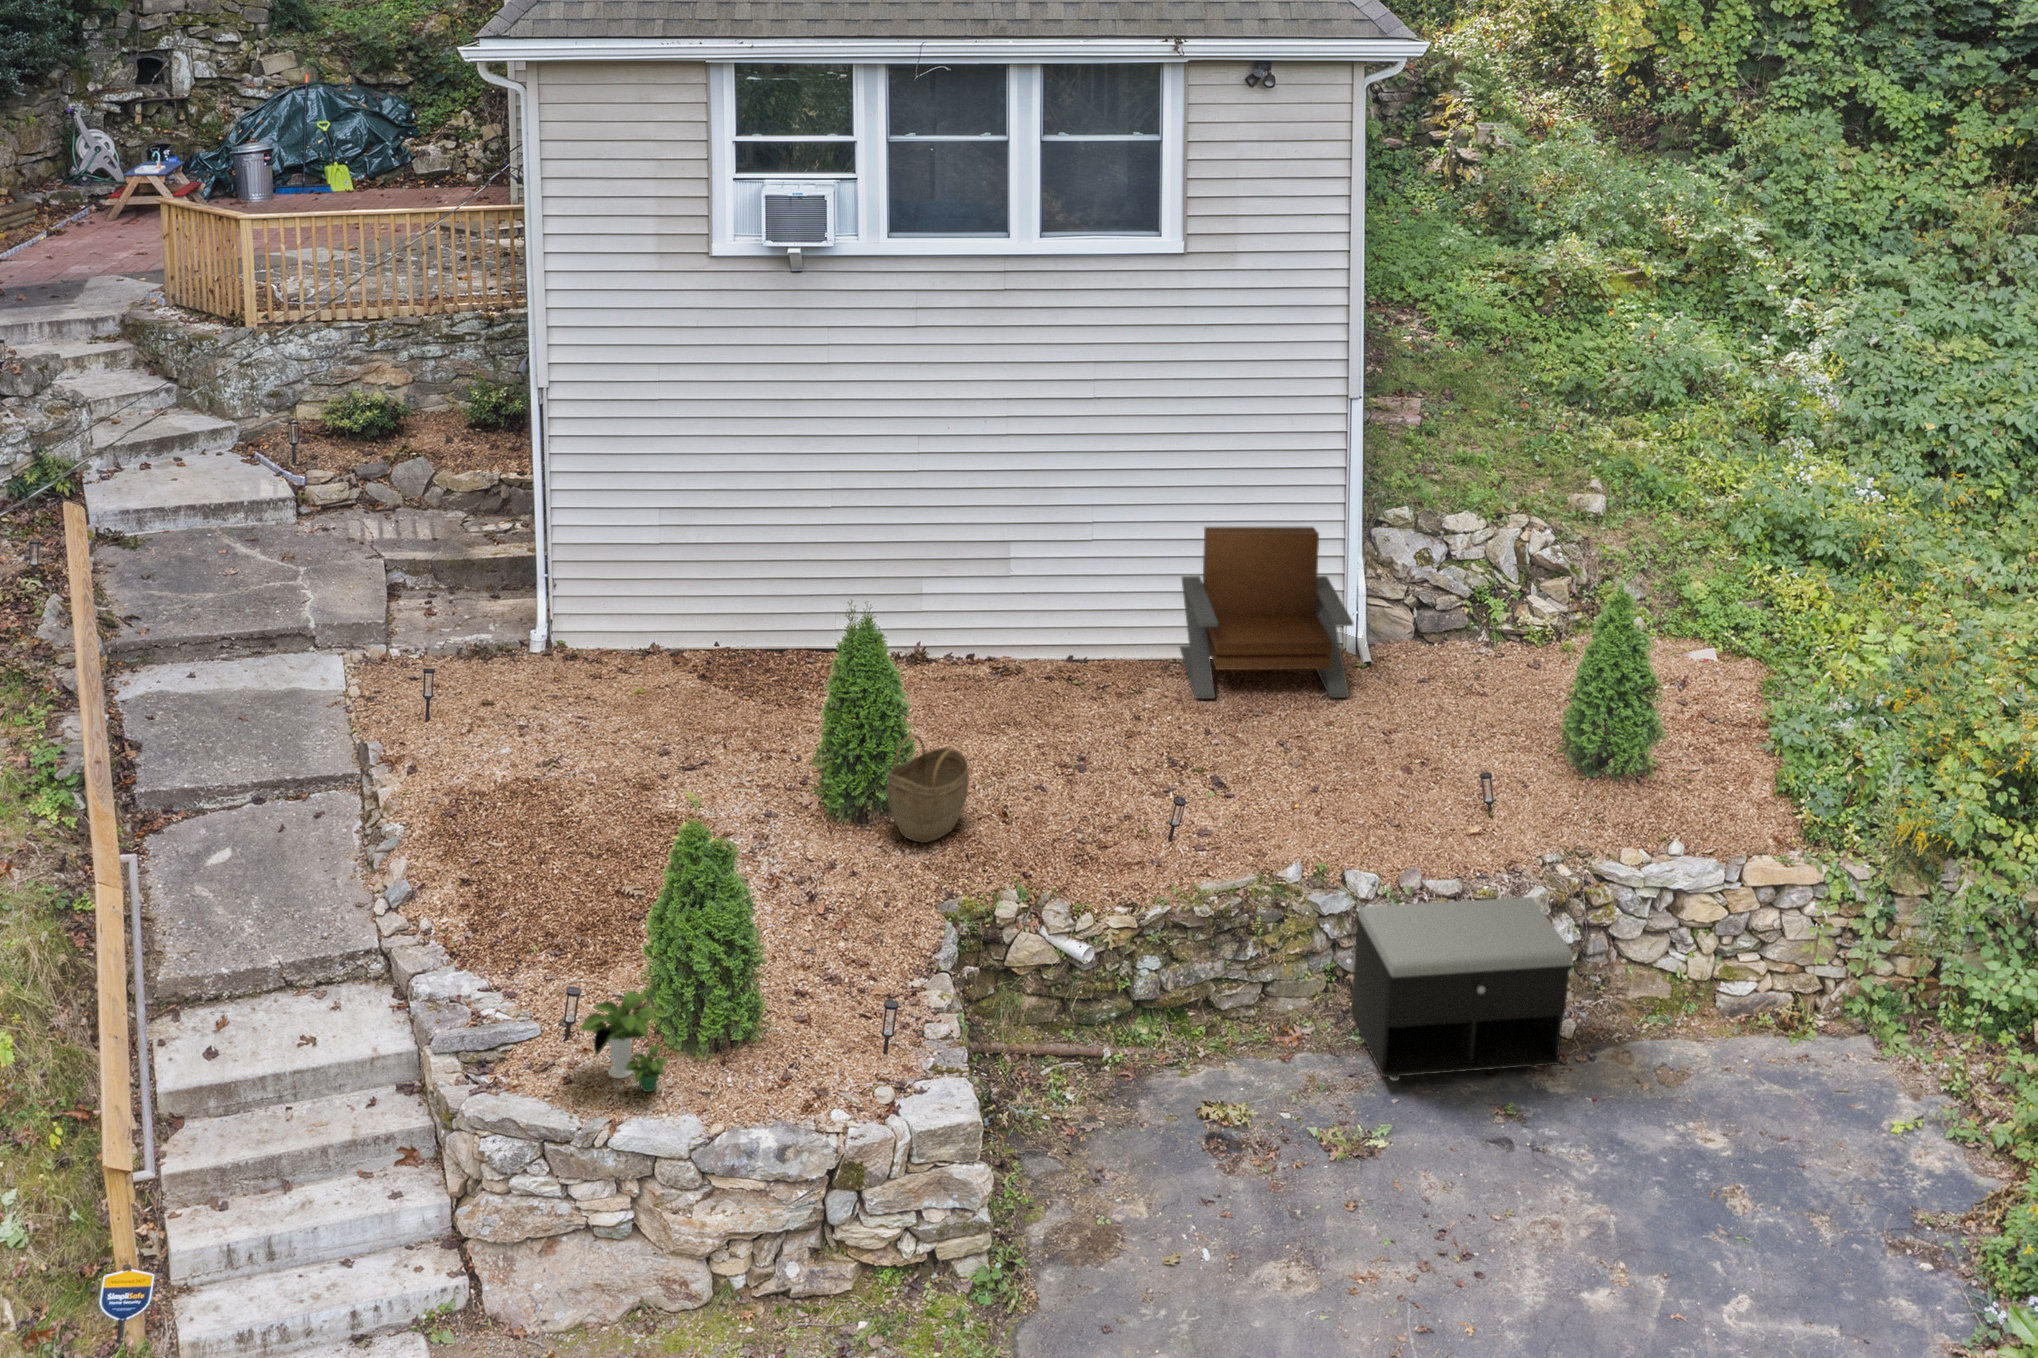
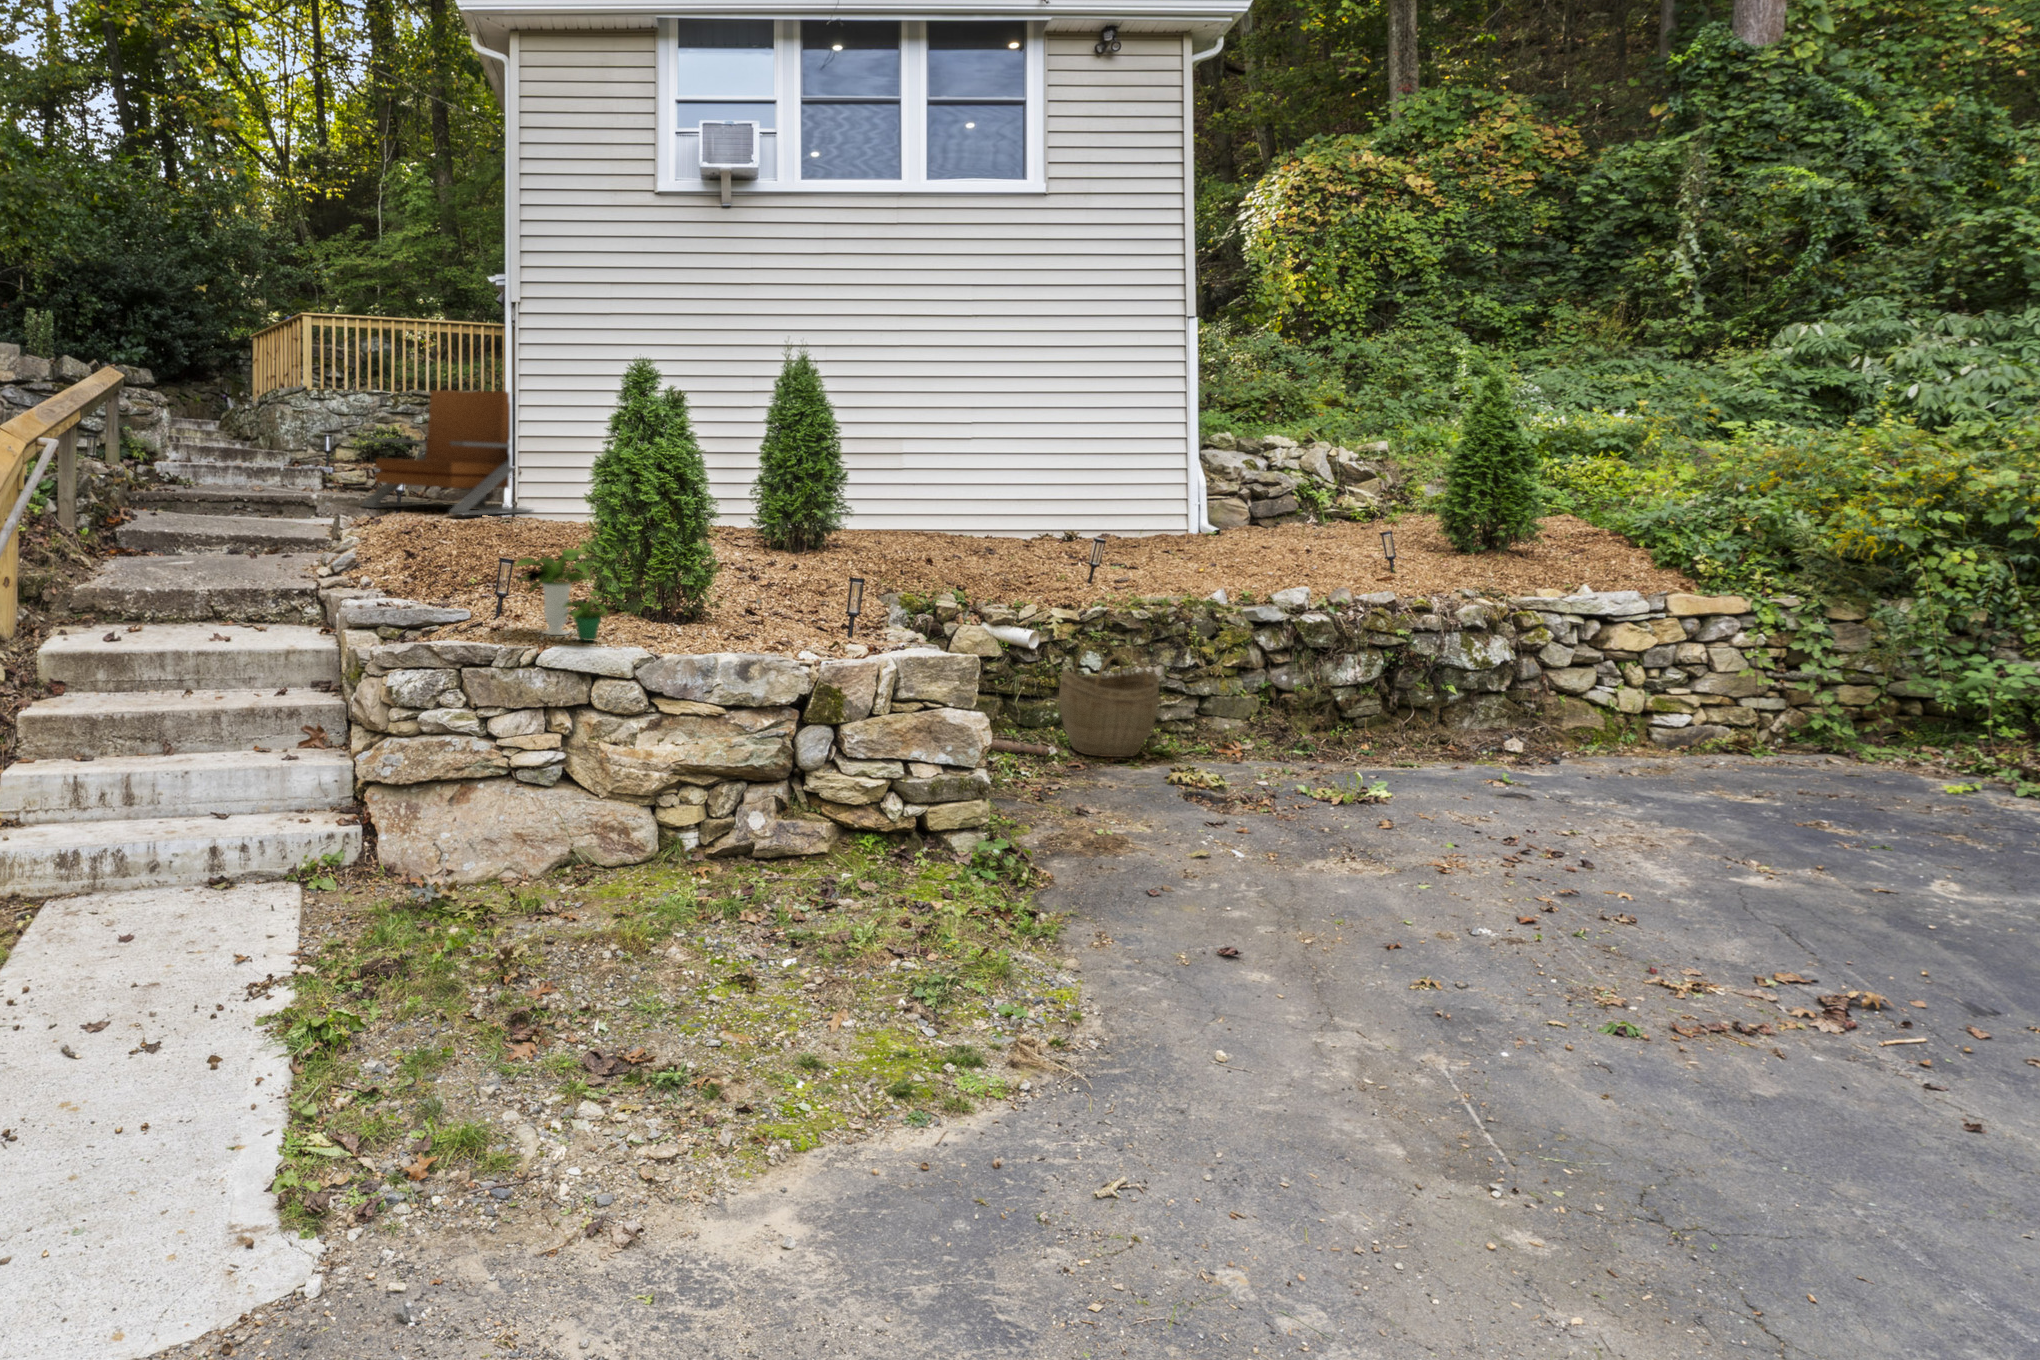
lounge chair: present [1180,527,1353,699] -> present [360,390,533,515]
woven basket: present [887,734,969,843] -> present [1059,642,1159,757]
storage bench: present [1351,897,1573,1081] -> none [1287,599,1557,765]

